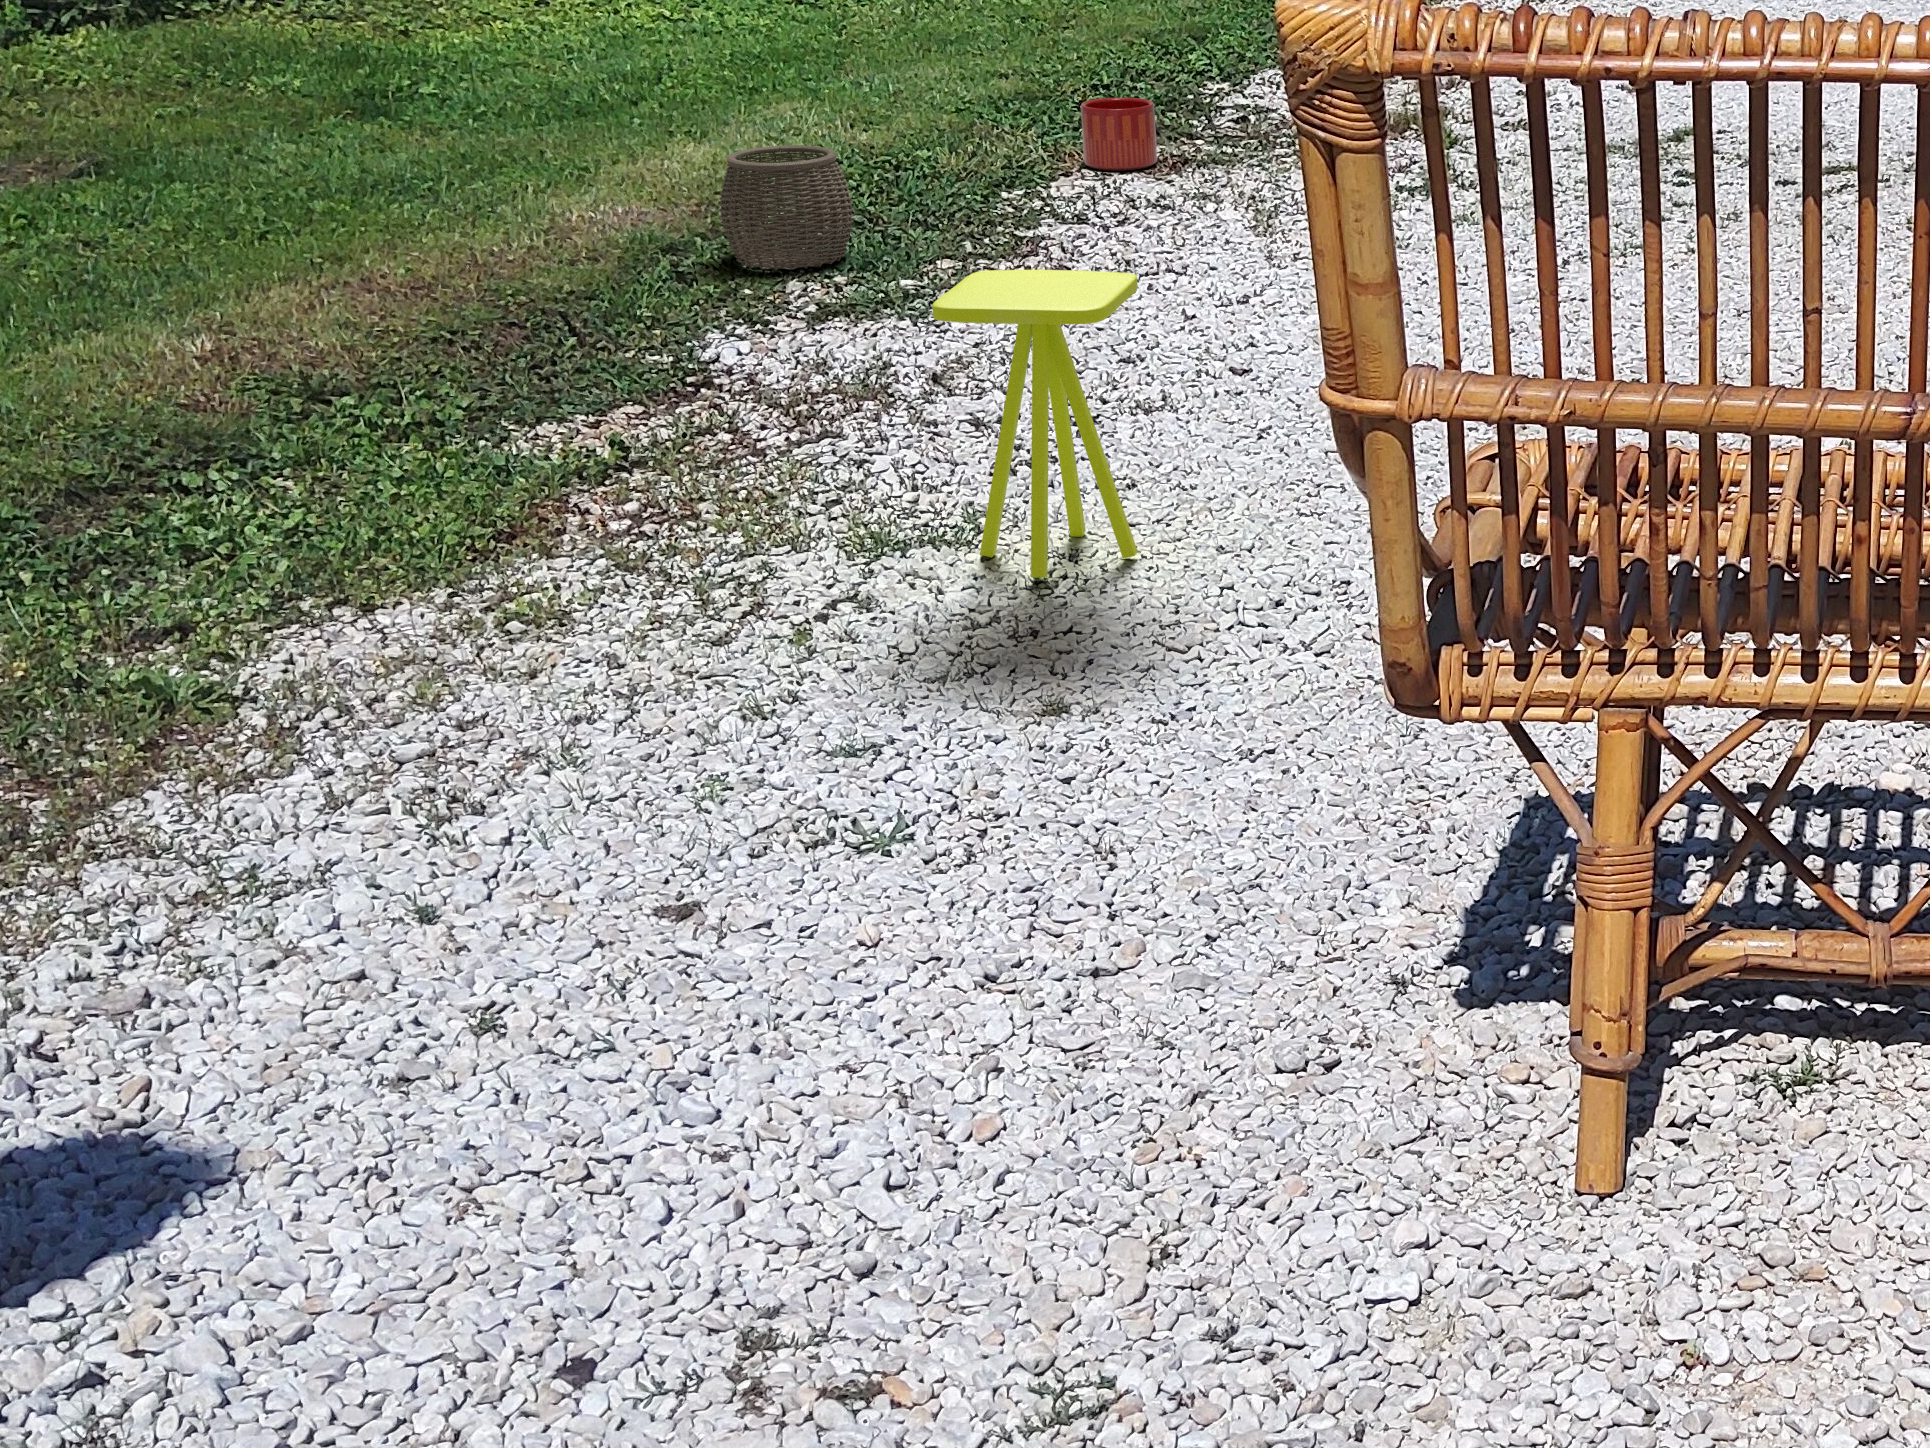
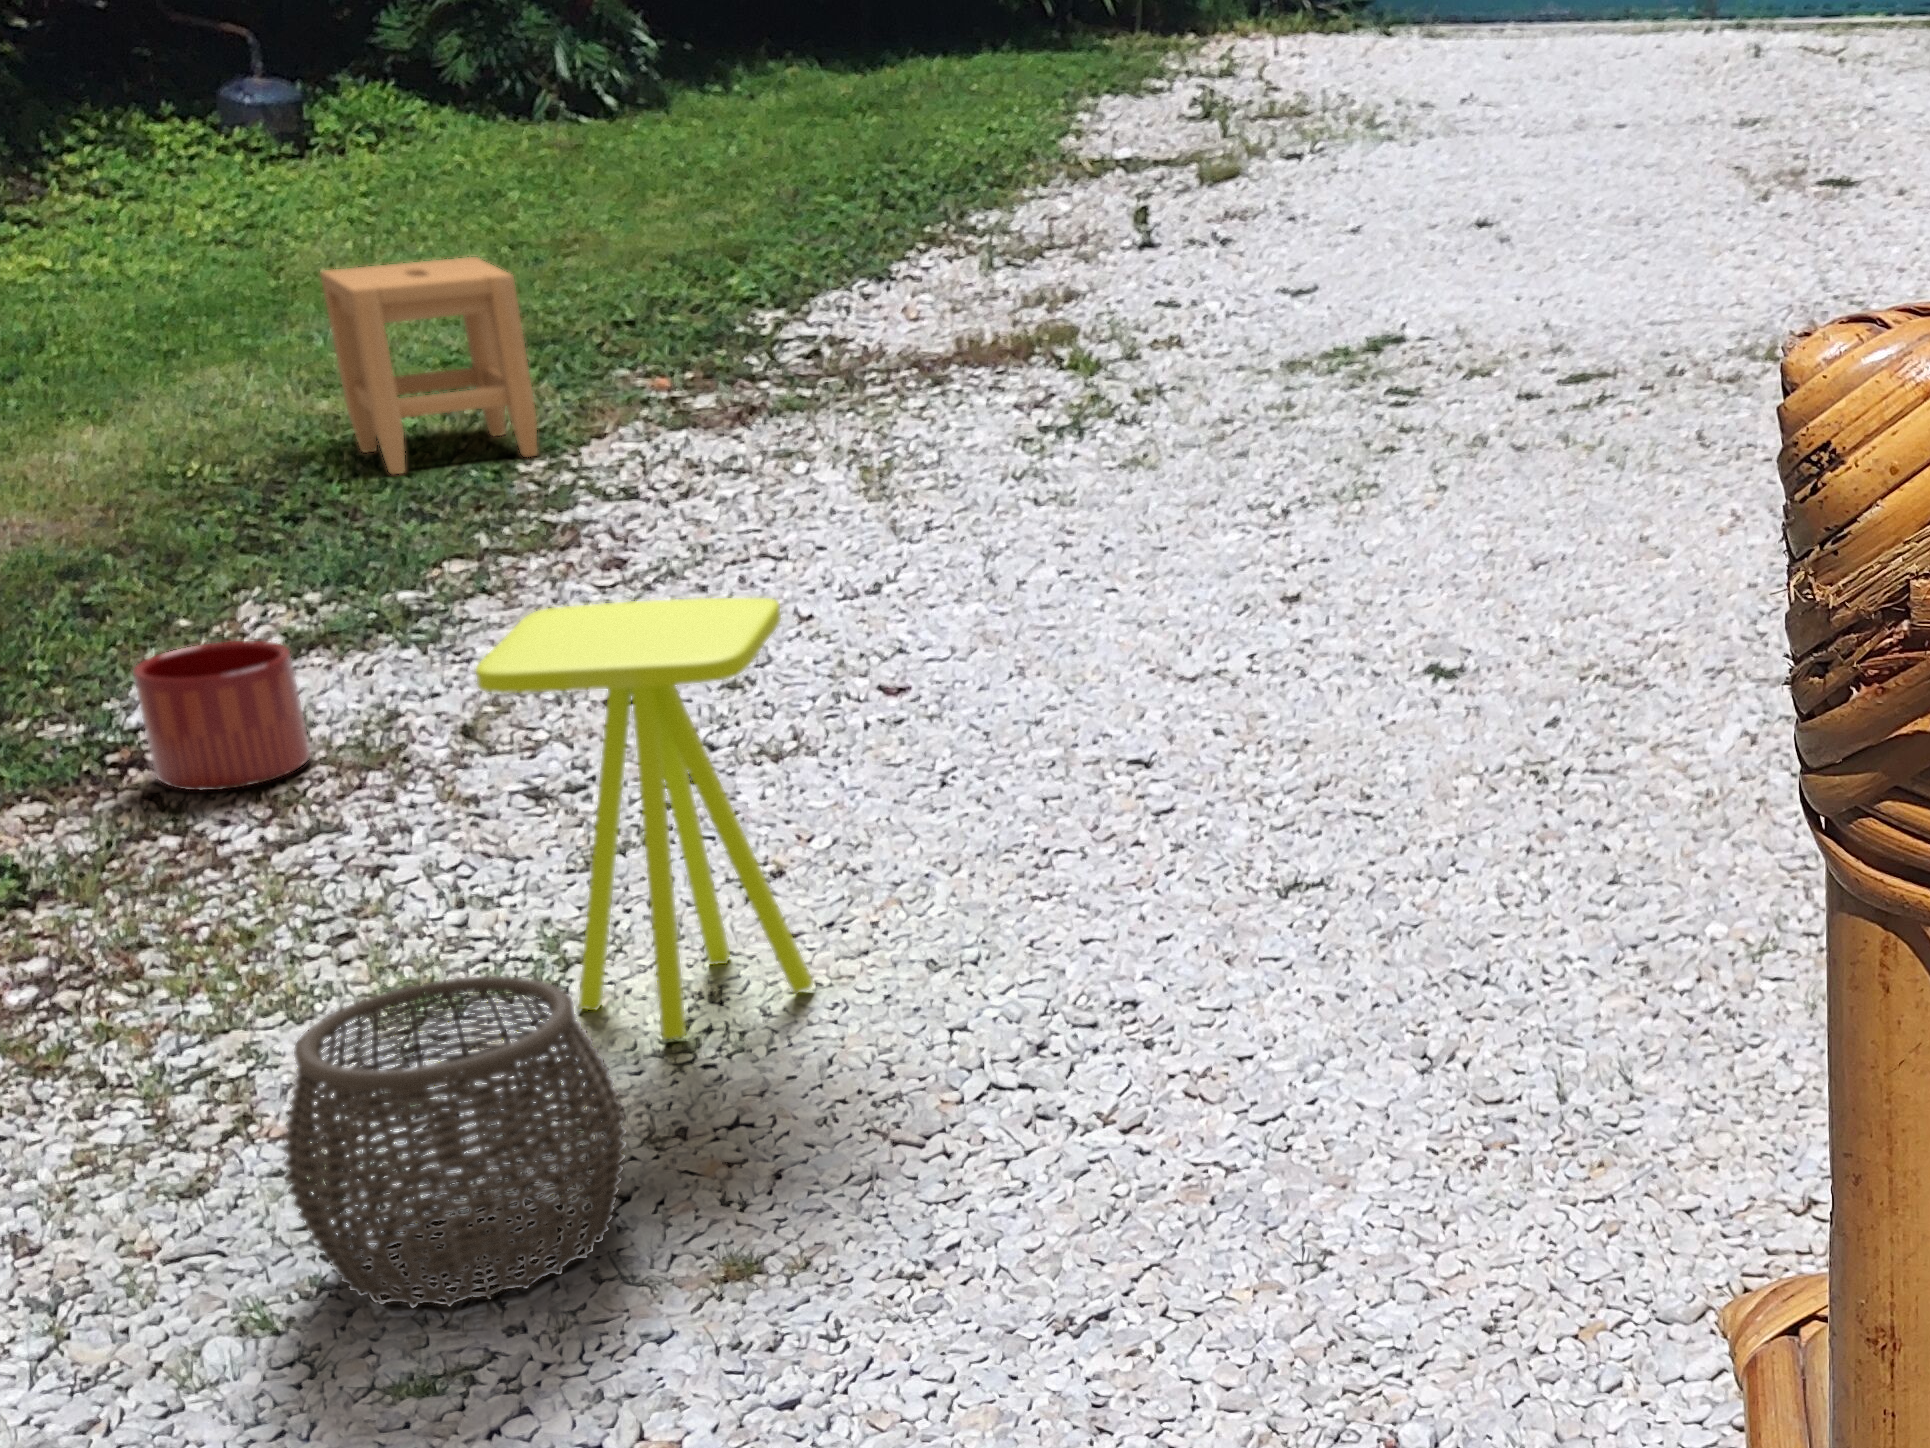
stool: none [865,27,1010,193] -> present [320,257,538,474]
planter: present [1081,98,1157,171] -> present [133,641,311,790]
woven basket: present [719,145,854,270] -> present [284,976,626,1309]

